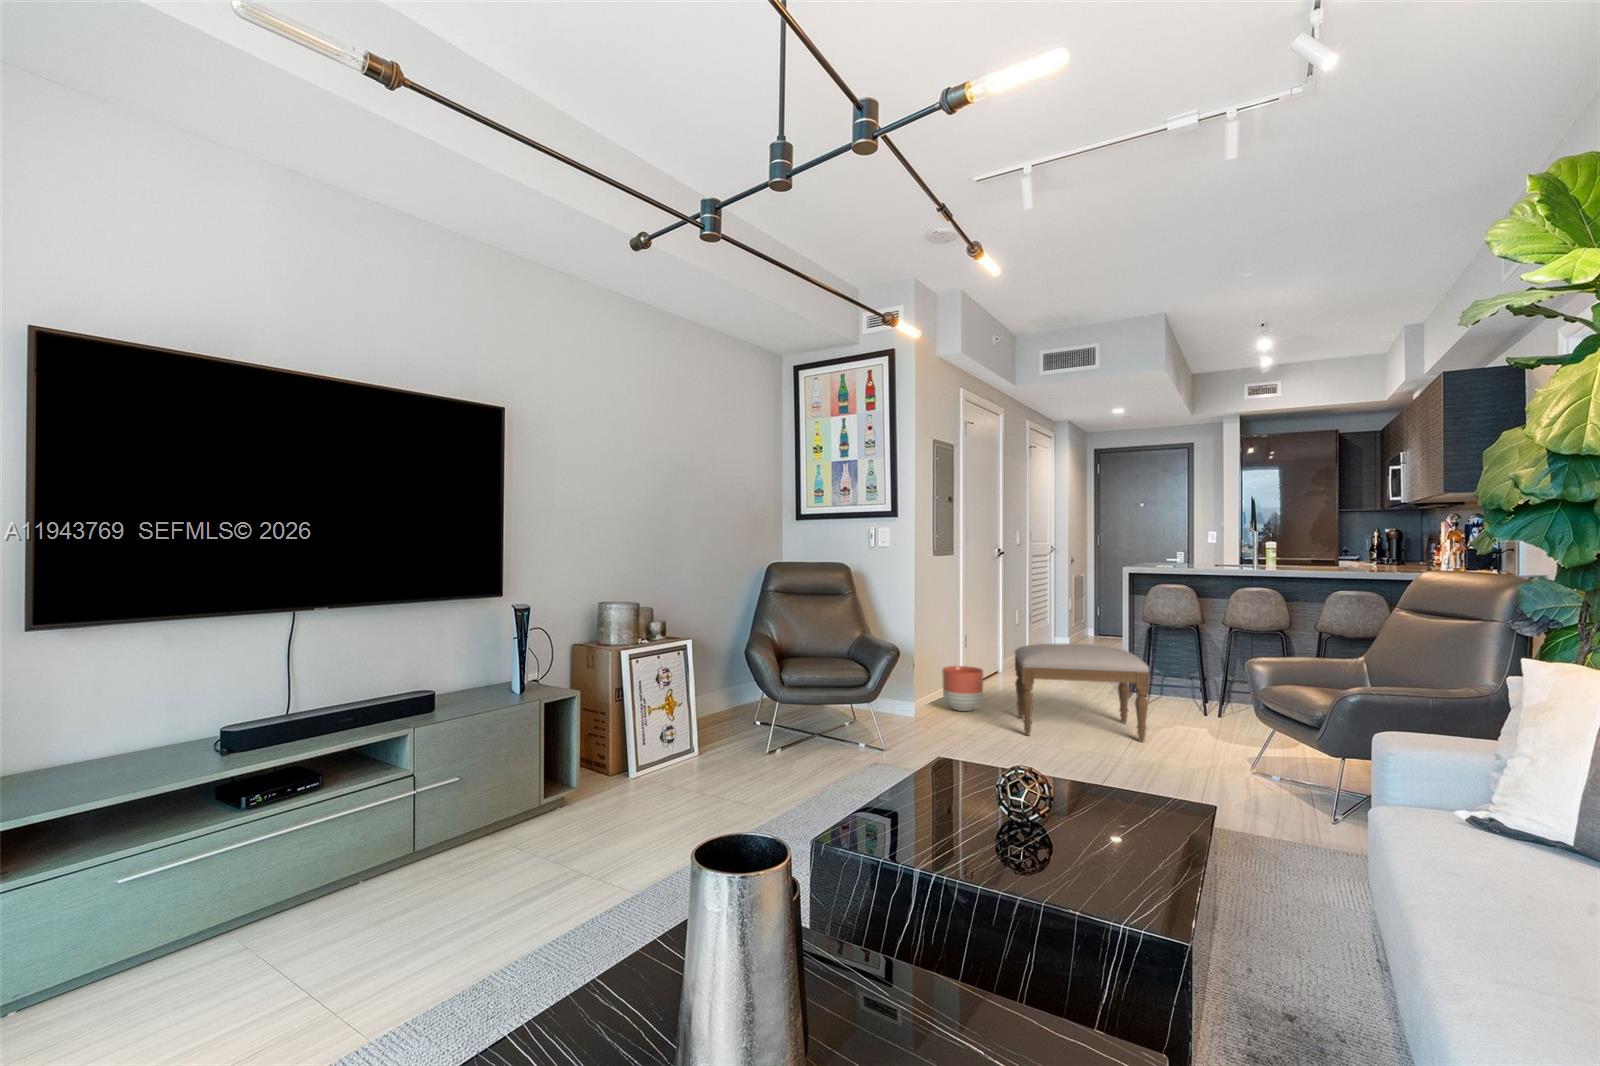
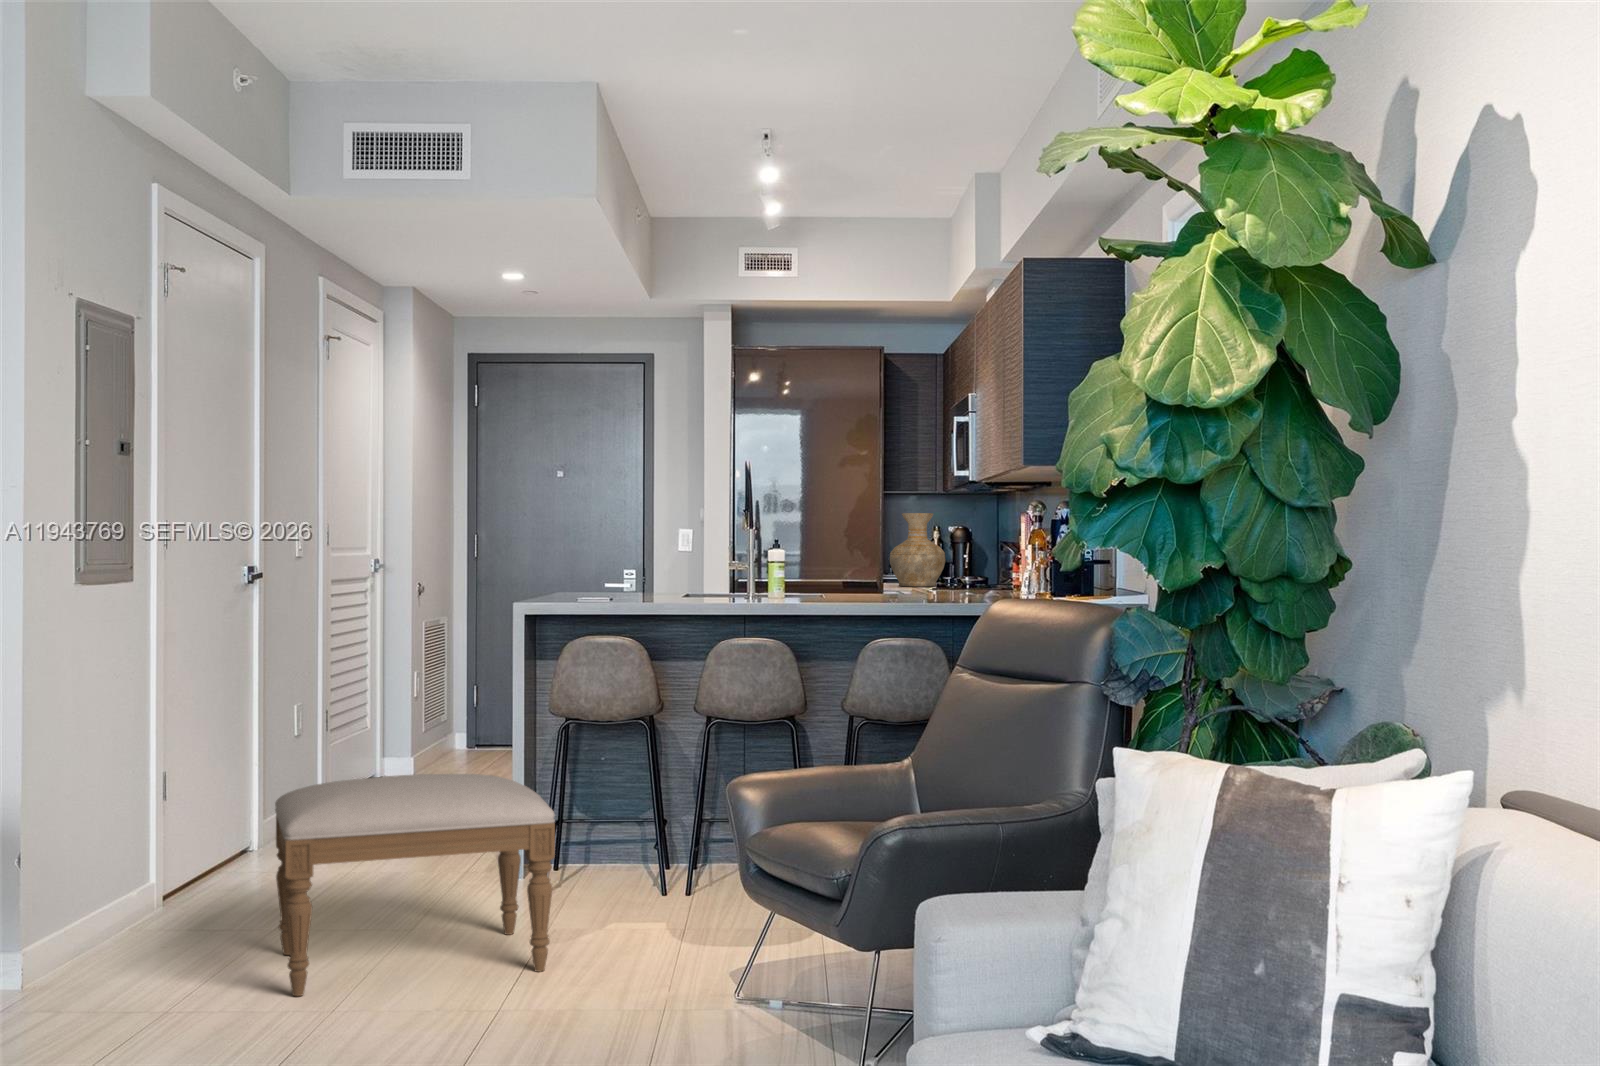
vase: none [1345,522,1385,564] -> present [890,513,946,587]
planter: present [942,666,983,711] -> none [98,849,201,958]

